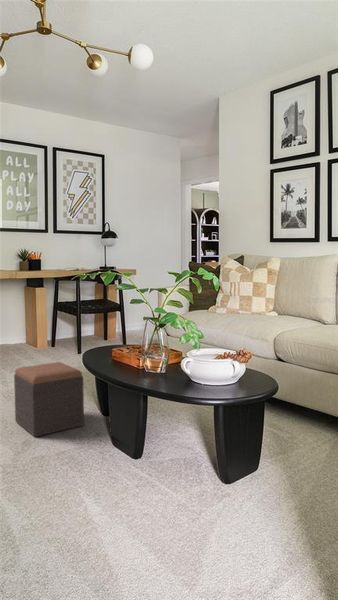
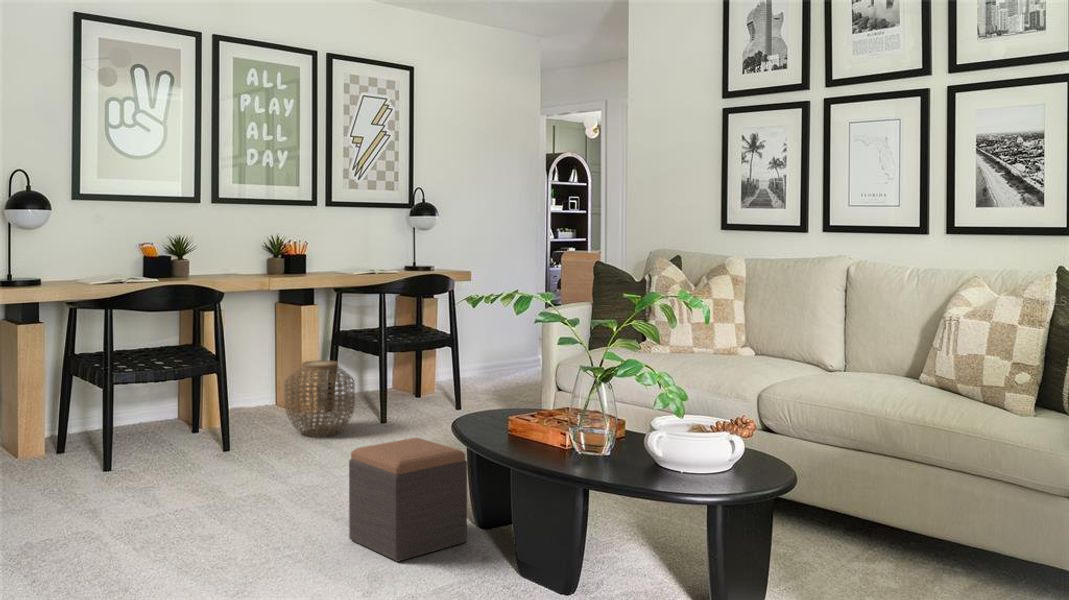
woven basket: none [19,318,59,361] -> present [284,360,355,437]

